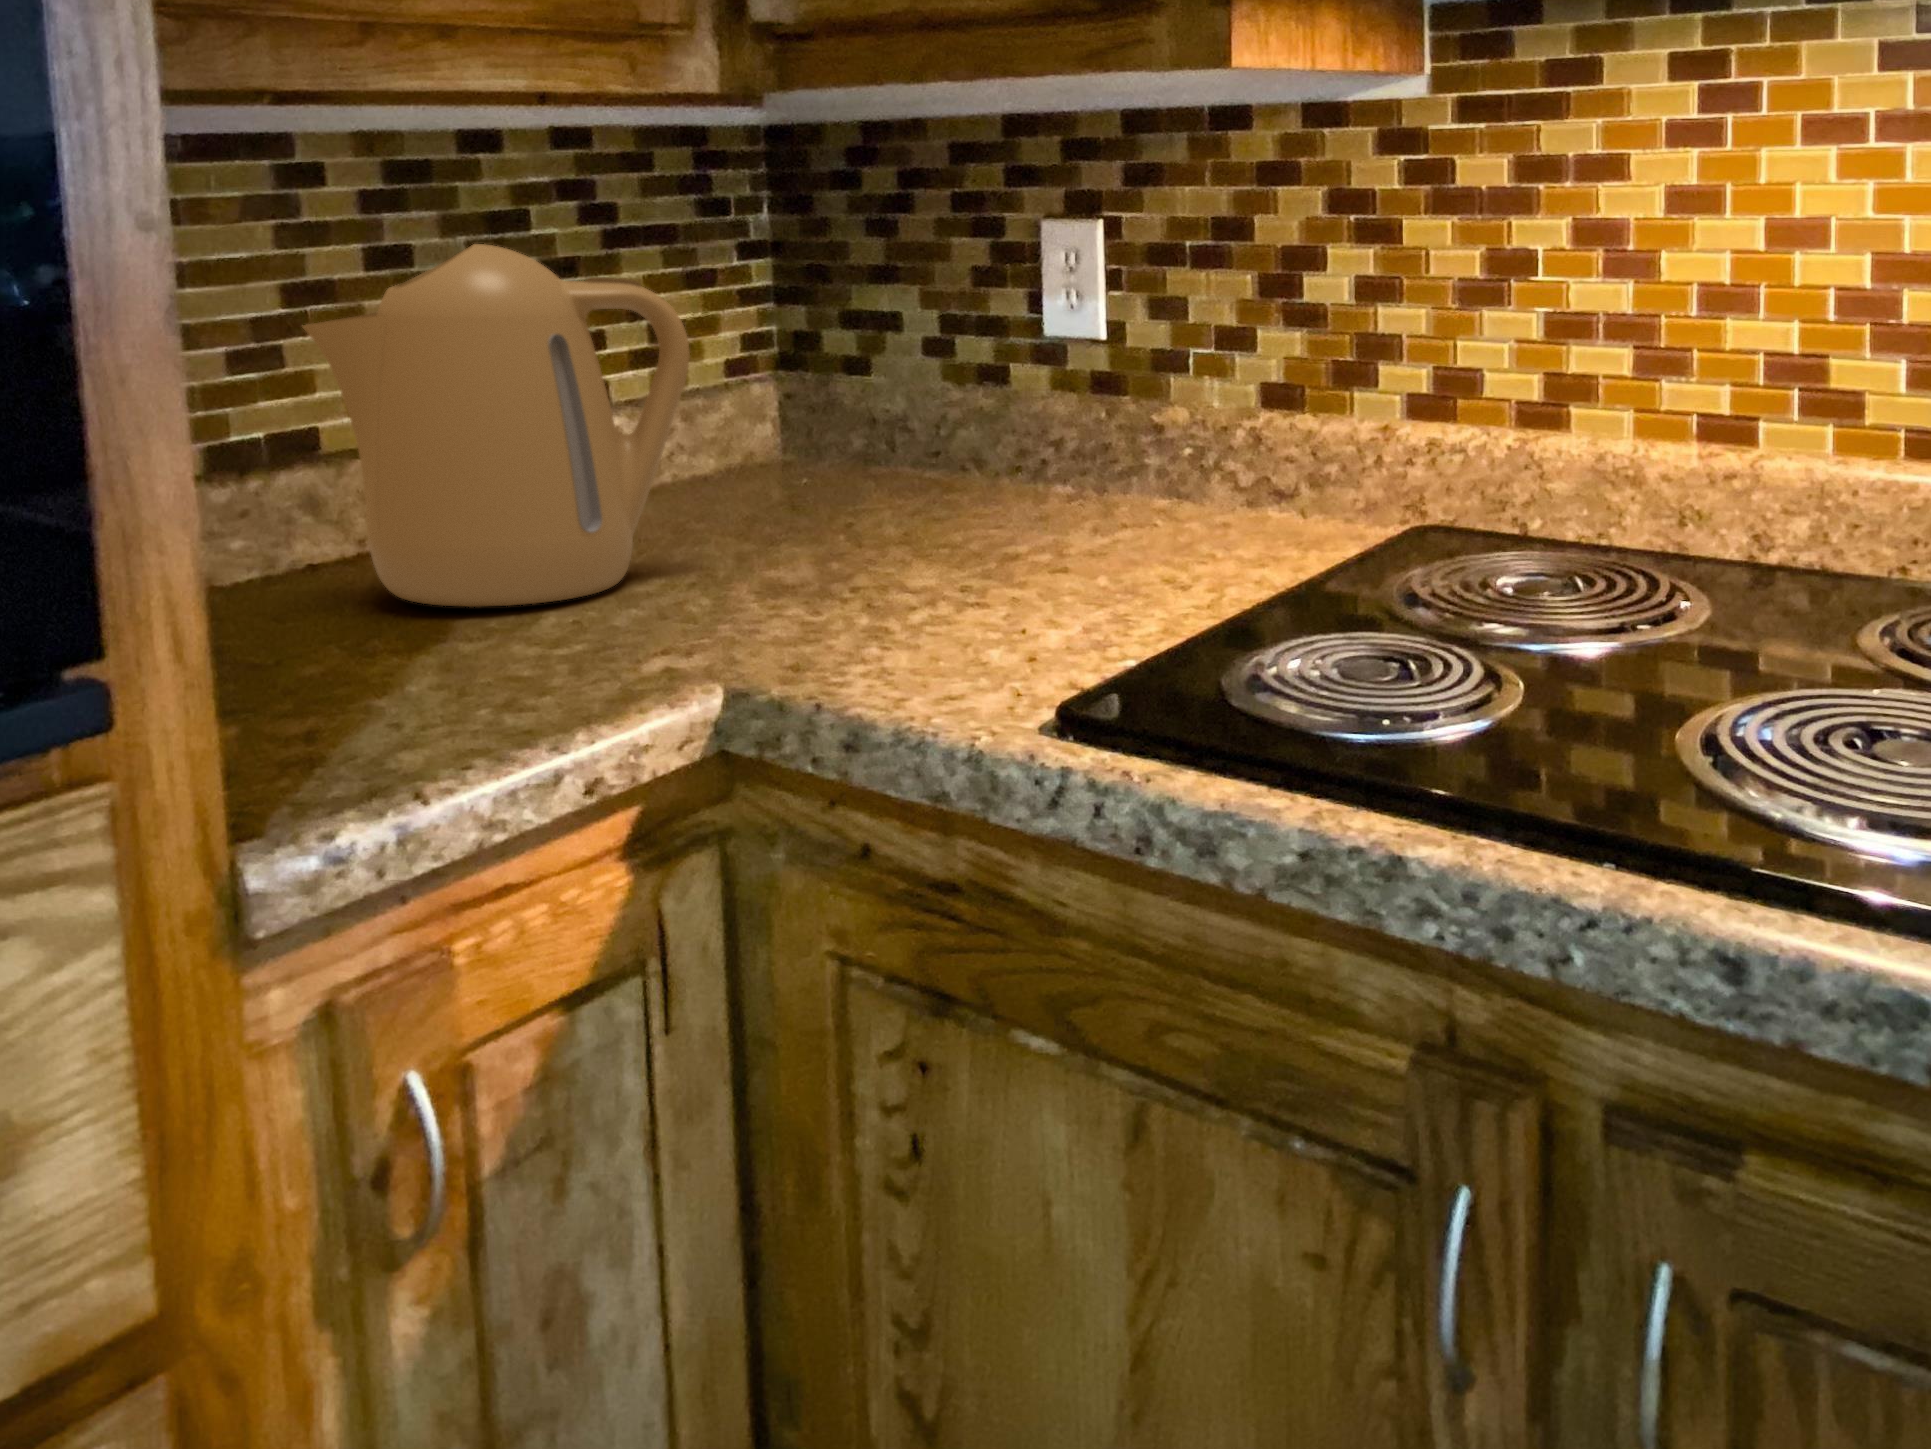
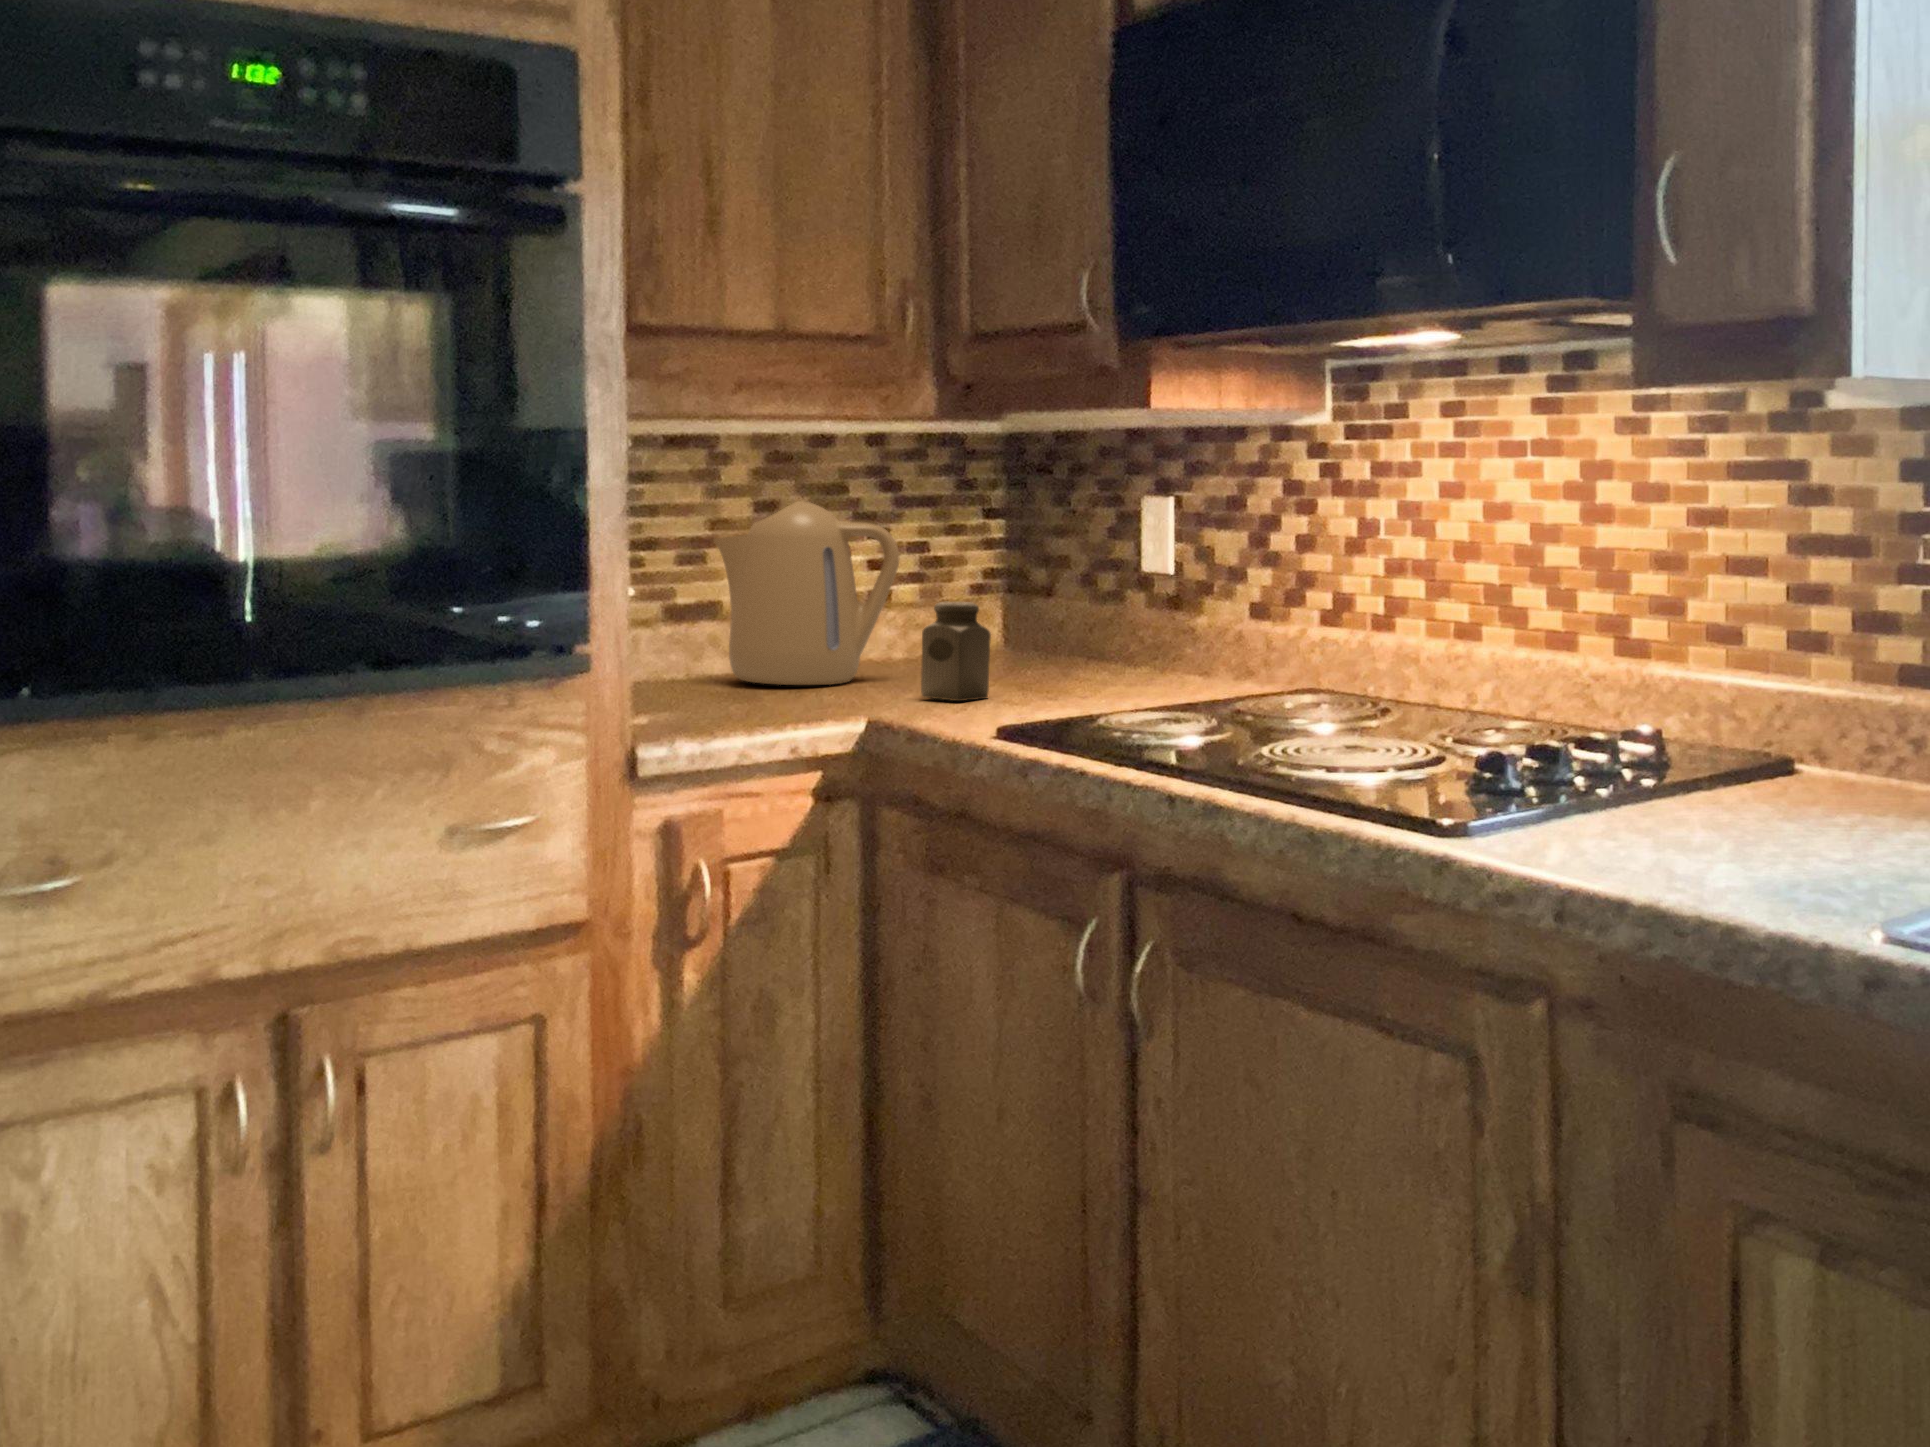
salt shaker: none [801,435,933,629] -> present [921,602,991,701]

